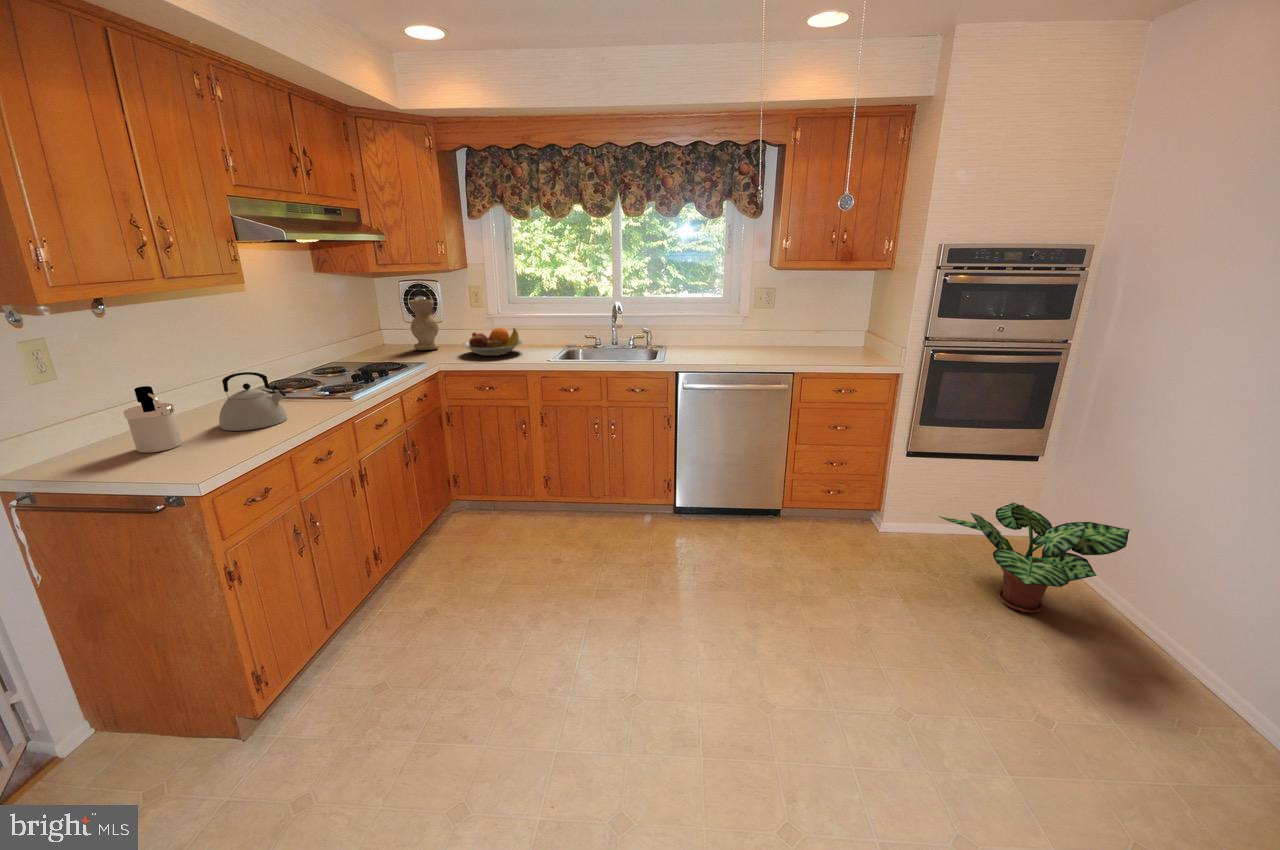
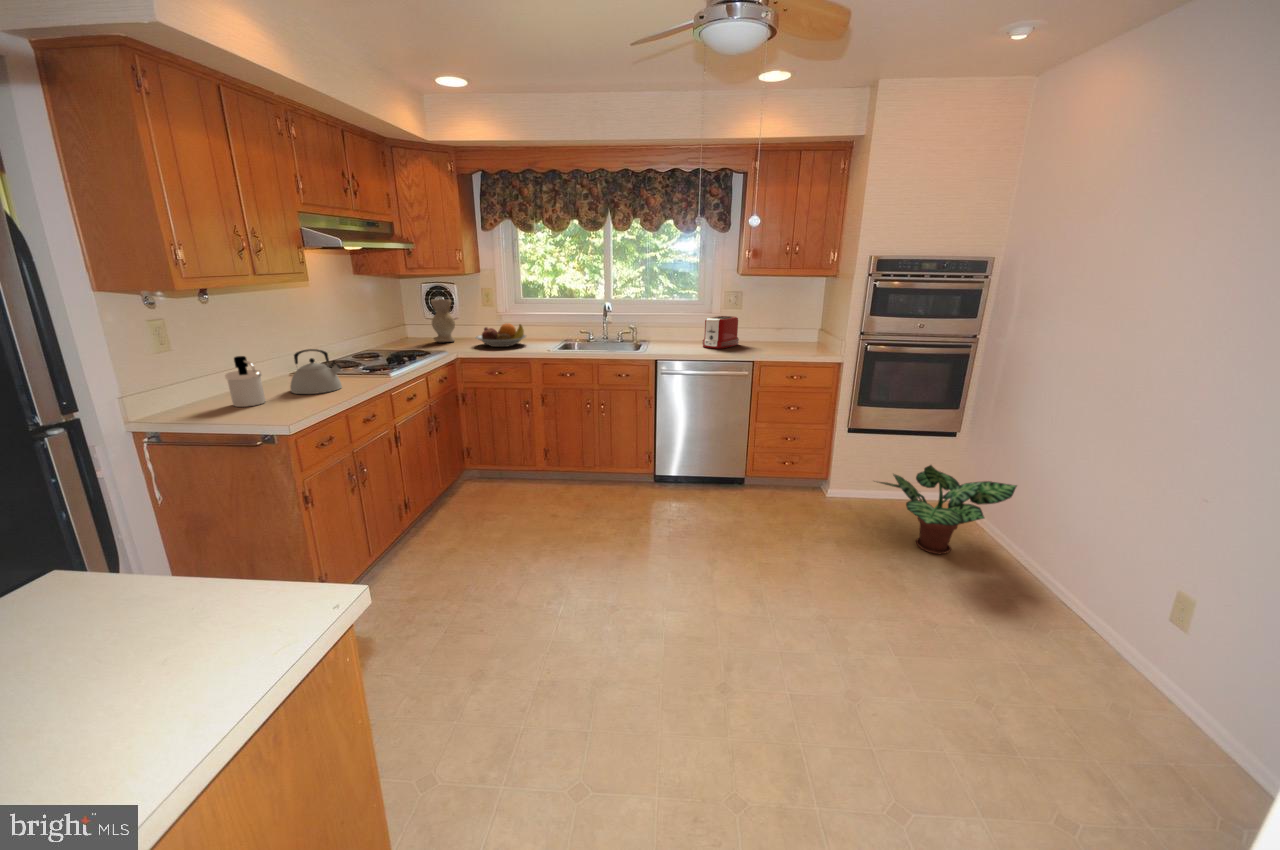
toaster: none [729,316,772,356] -> present [702,316,739,349]

